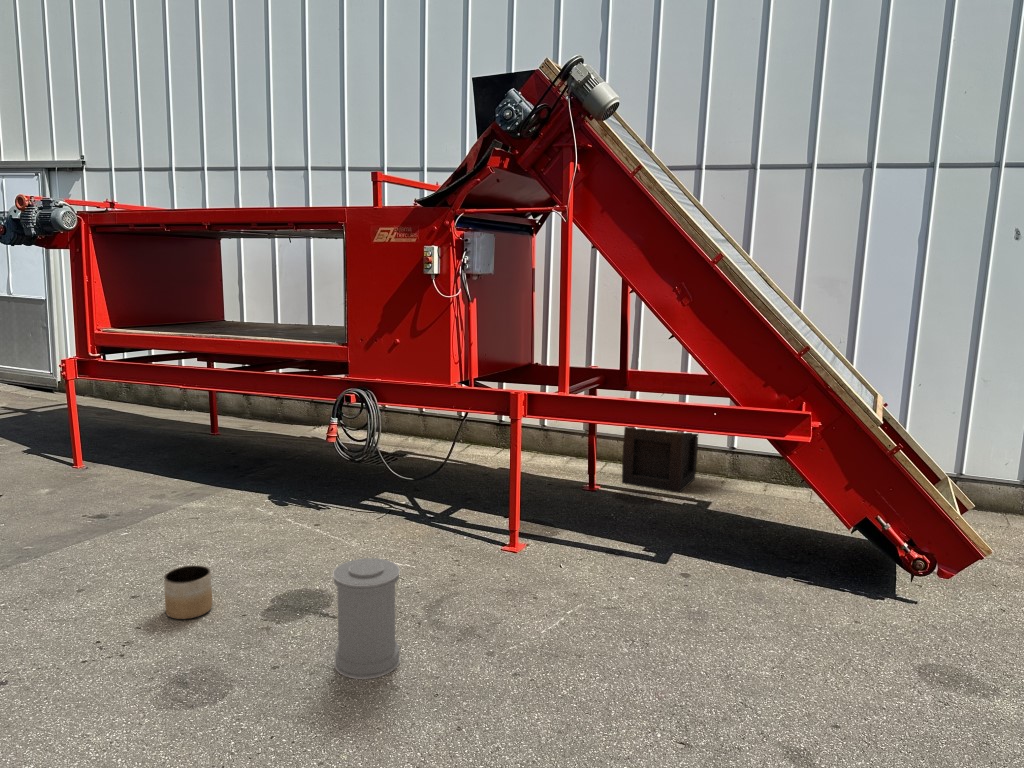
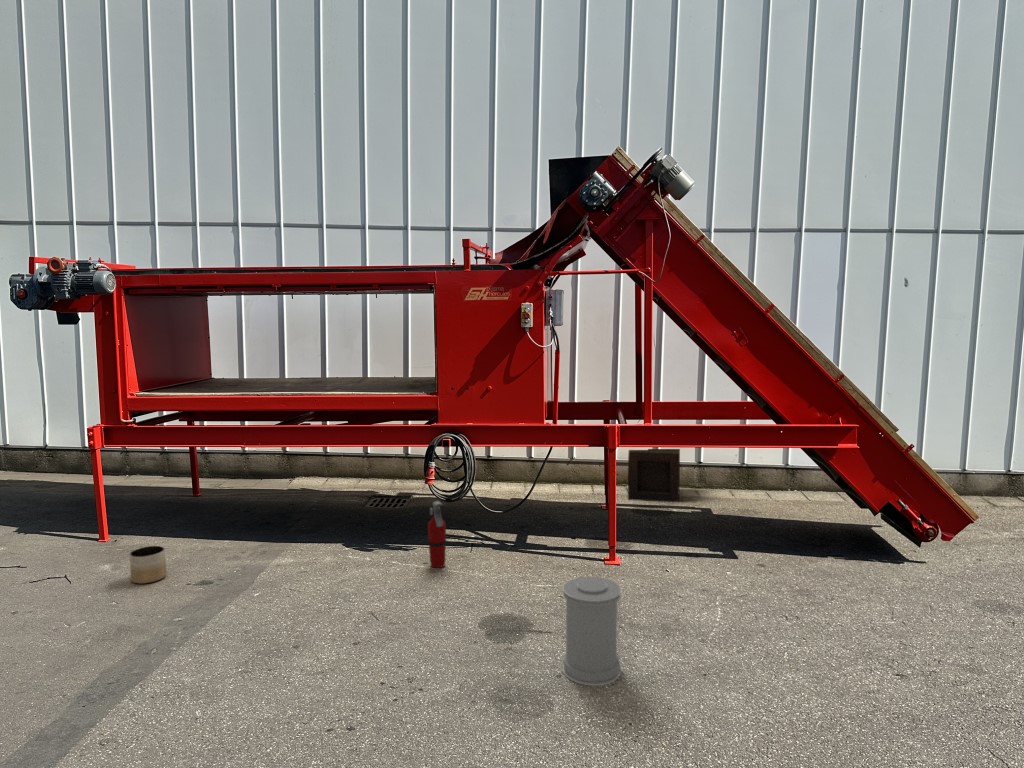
fire extinguisher: none [327,460,348,532] -> present [428,501,447,568]
planter: present [164,565,212,619] -> present [130,546,166,584]

